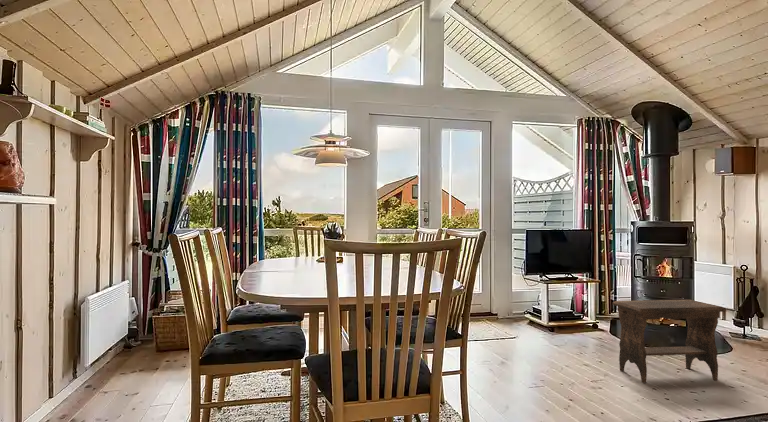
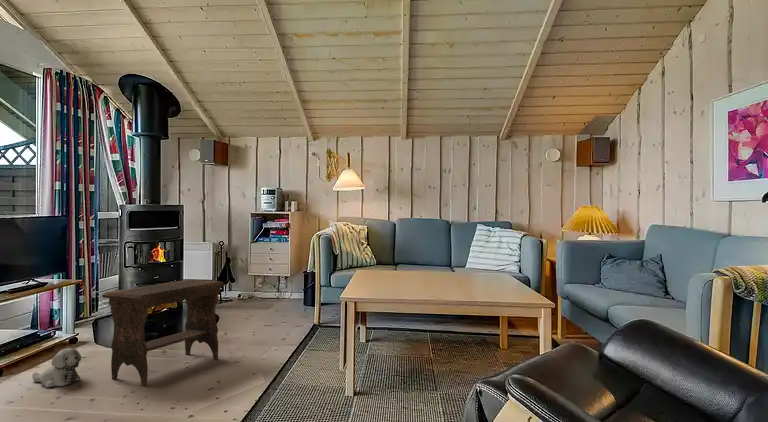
plush toy: none [567,338,598,365] -> present [32,348,81,387]

